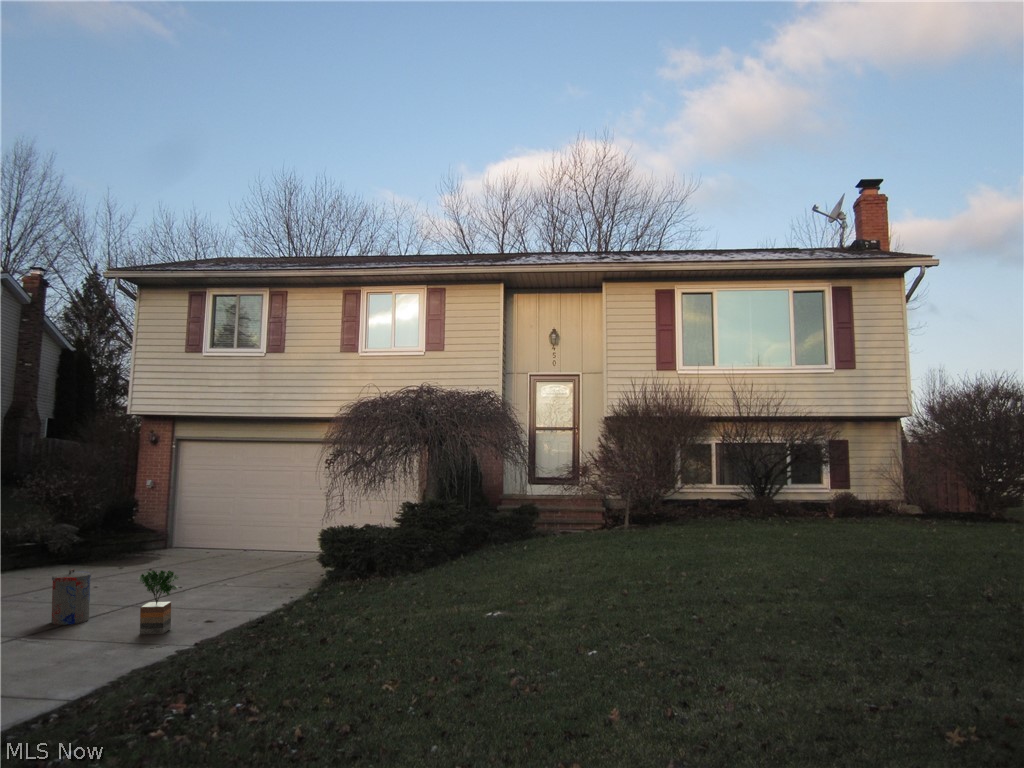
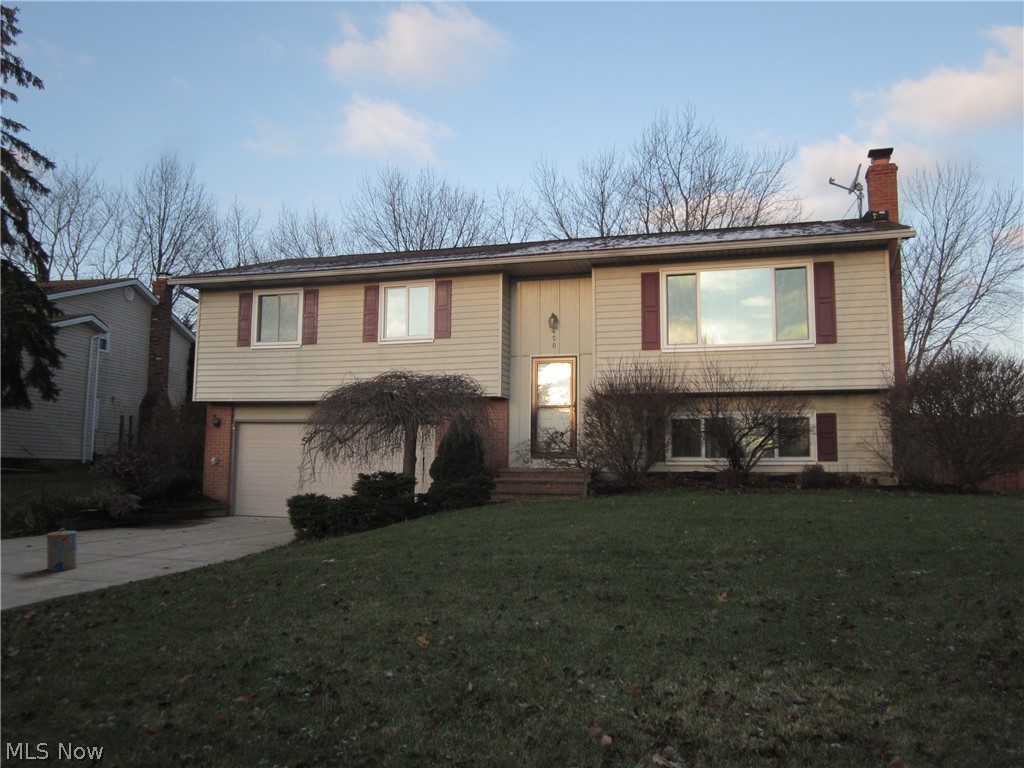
potted tree: present [139,570,179,634] -> none [93,530,128,579]

